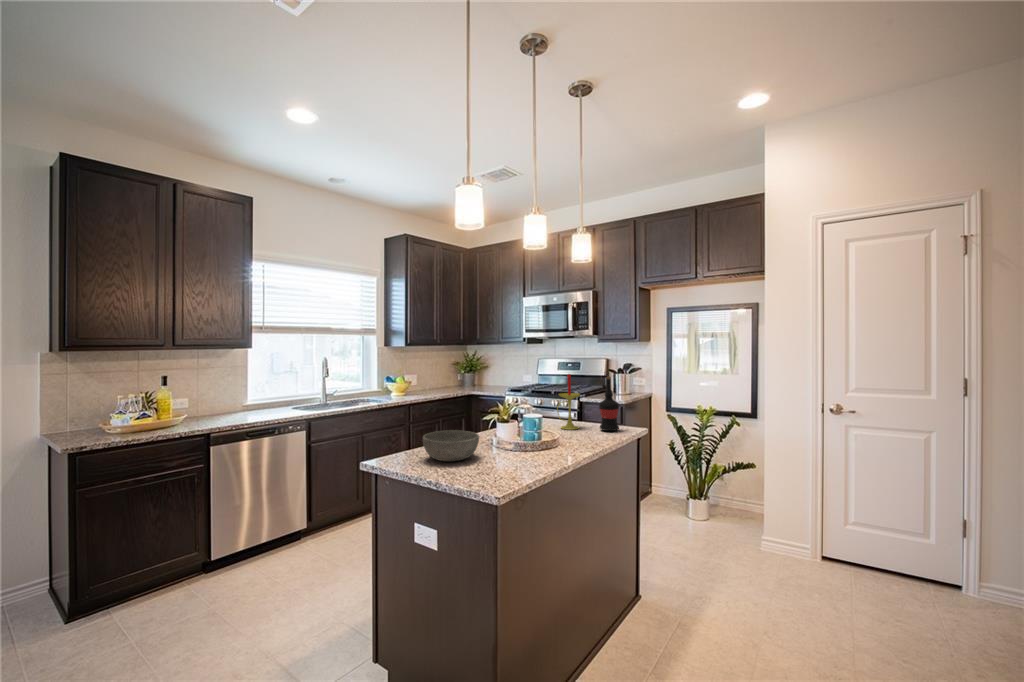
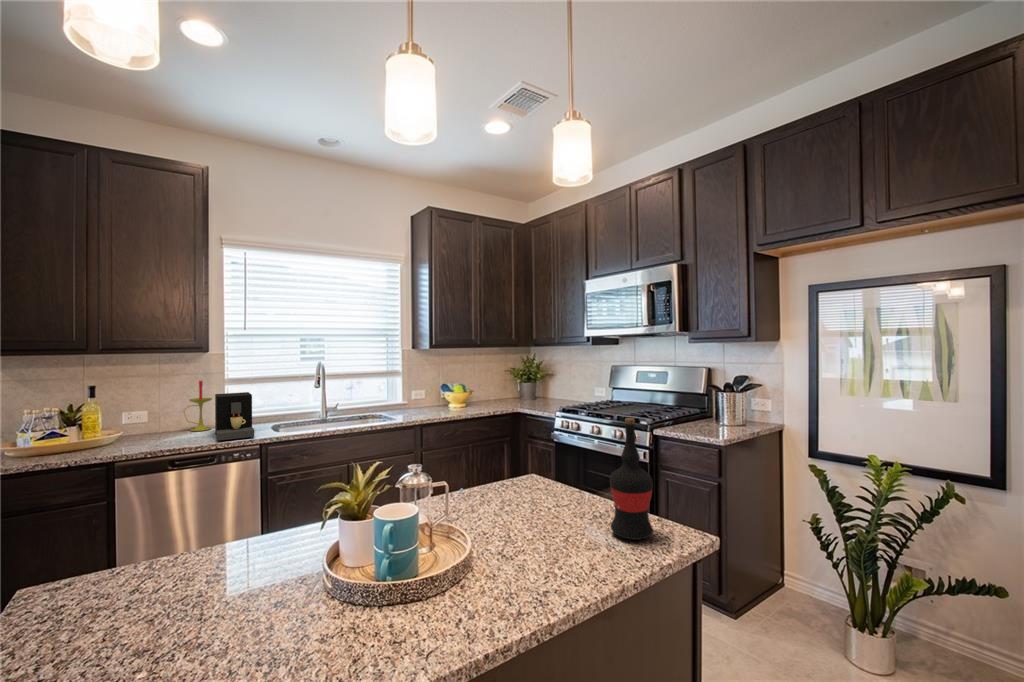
candle: present [557,374,580,430] -> present [184,380,212,431]
coffee maker: none [254,381,300,417] -> present [215,392,254,441]
bowl: present [423,430,479,461] -> none [99,531,257,631]

